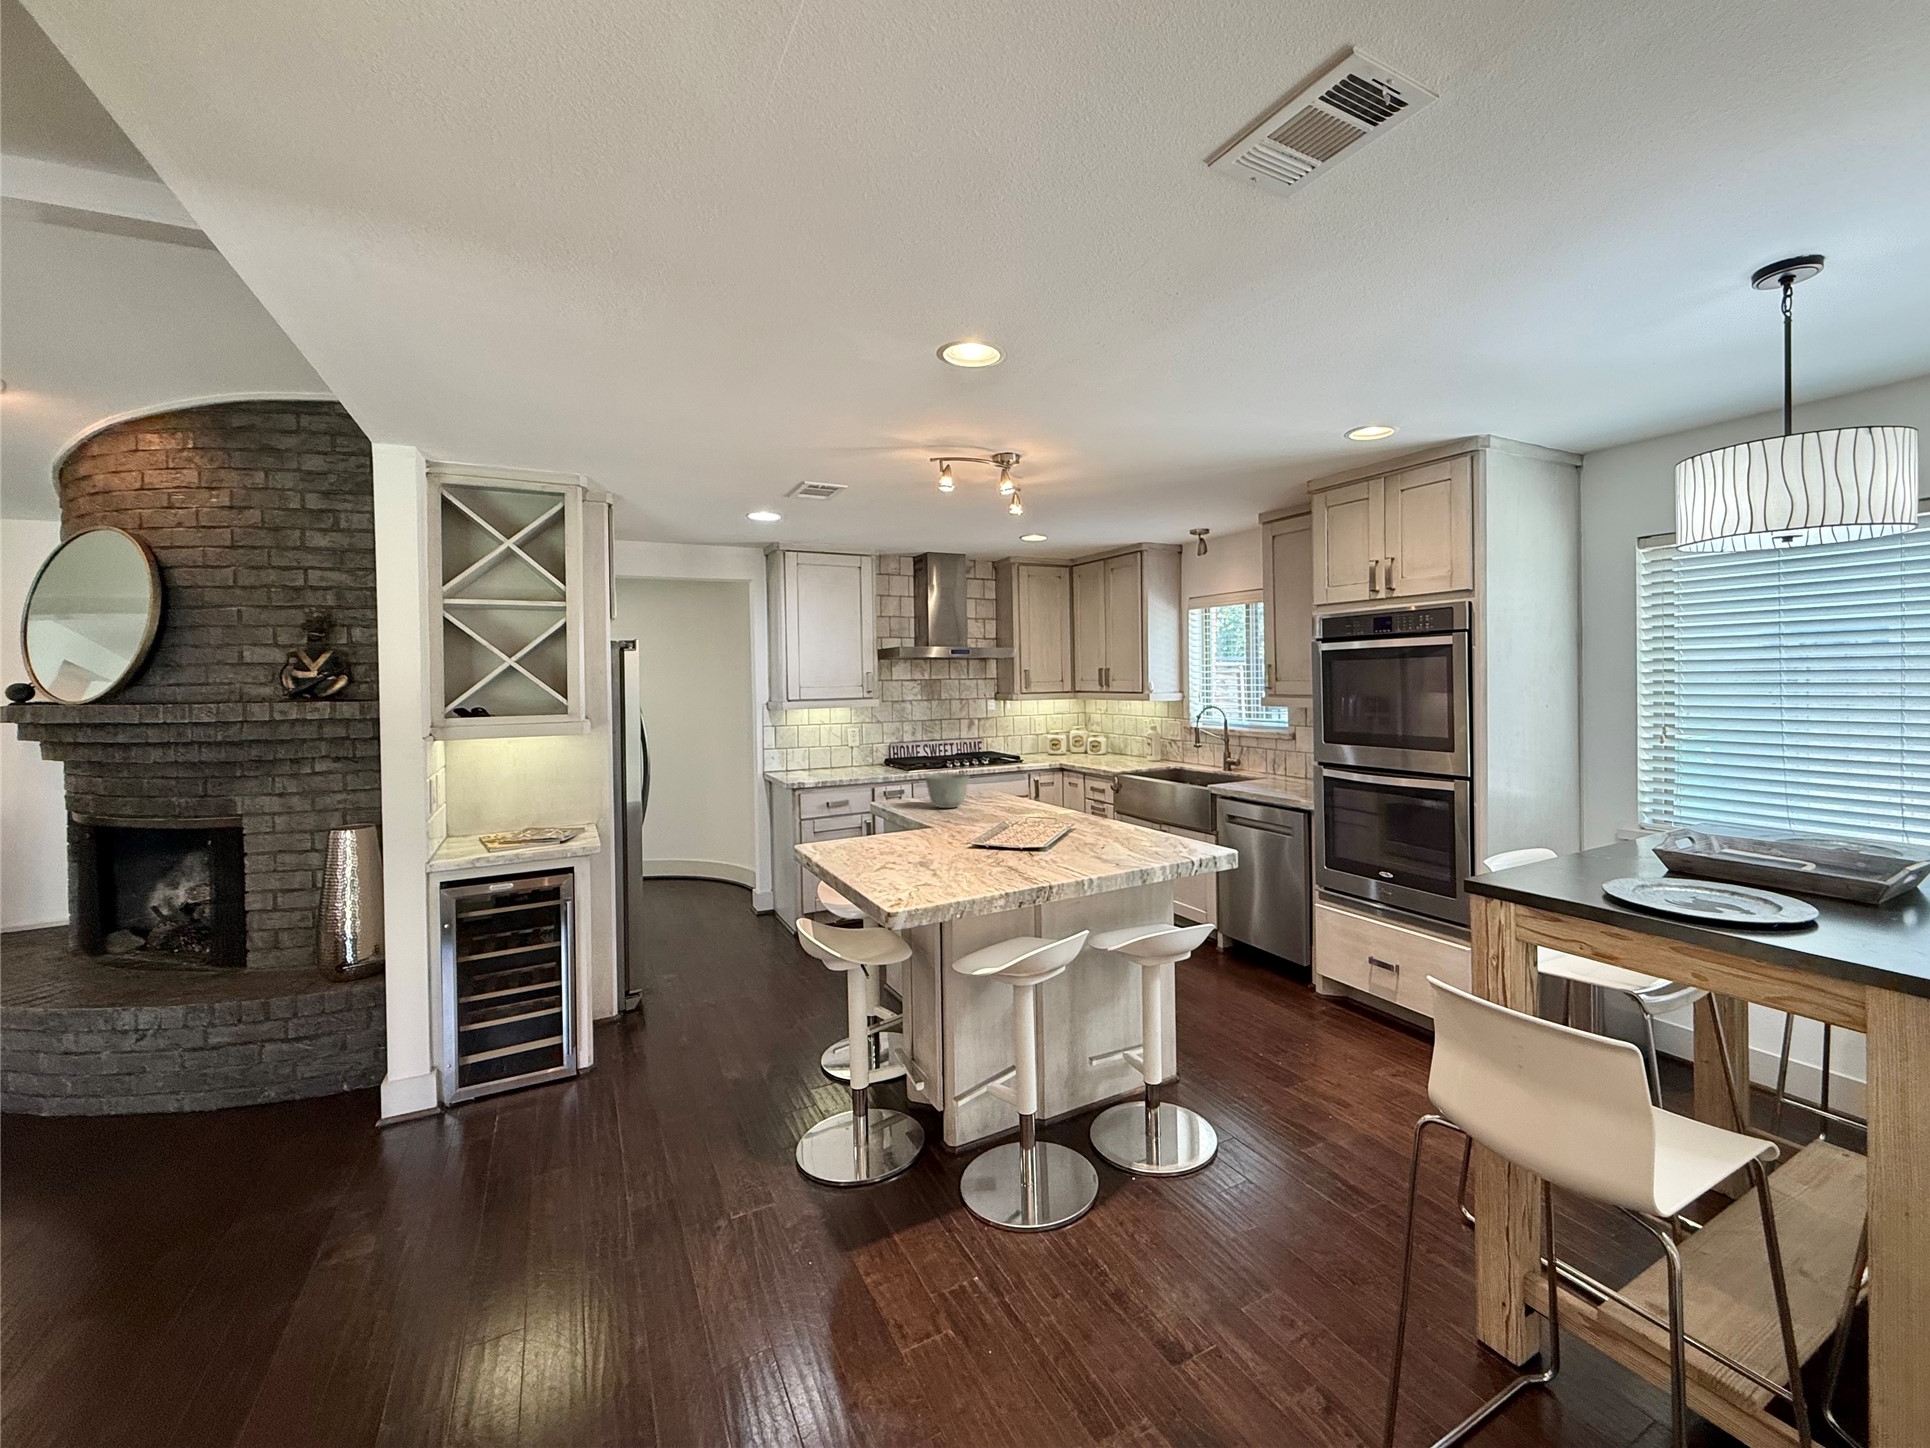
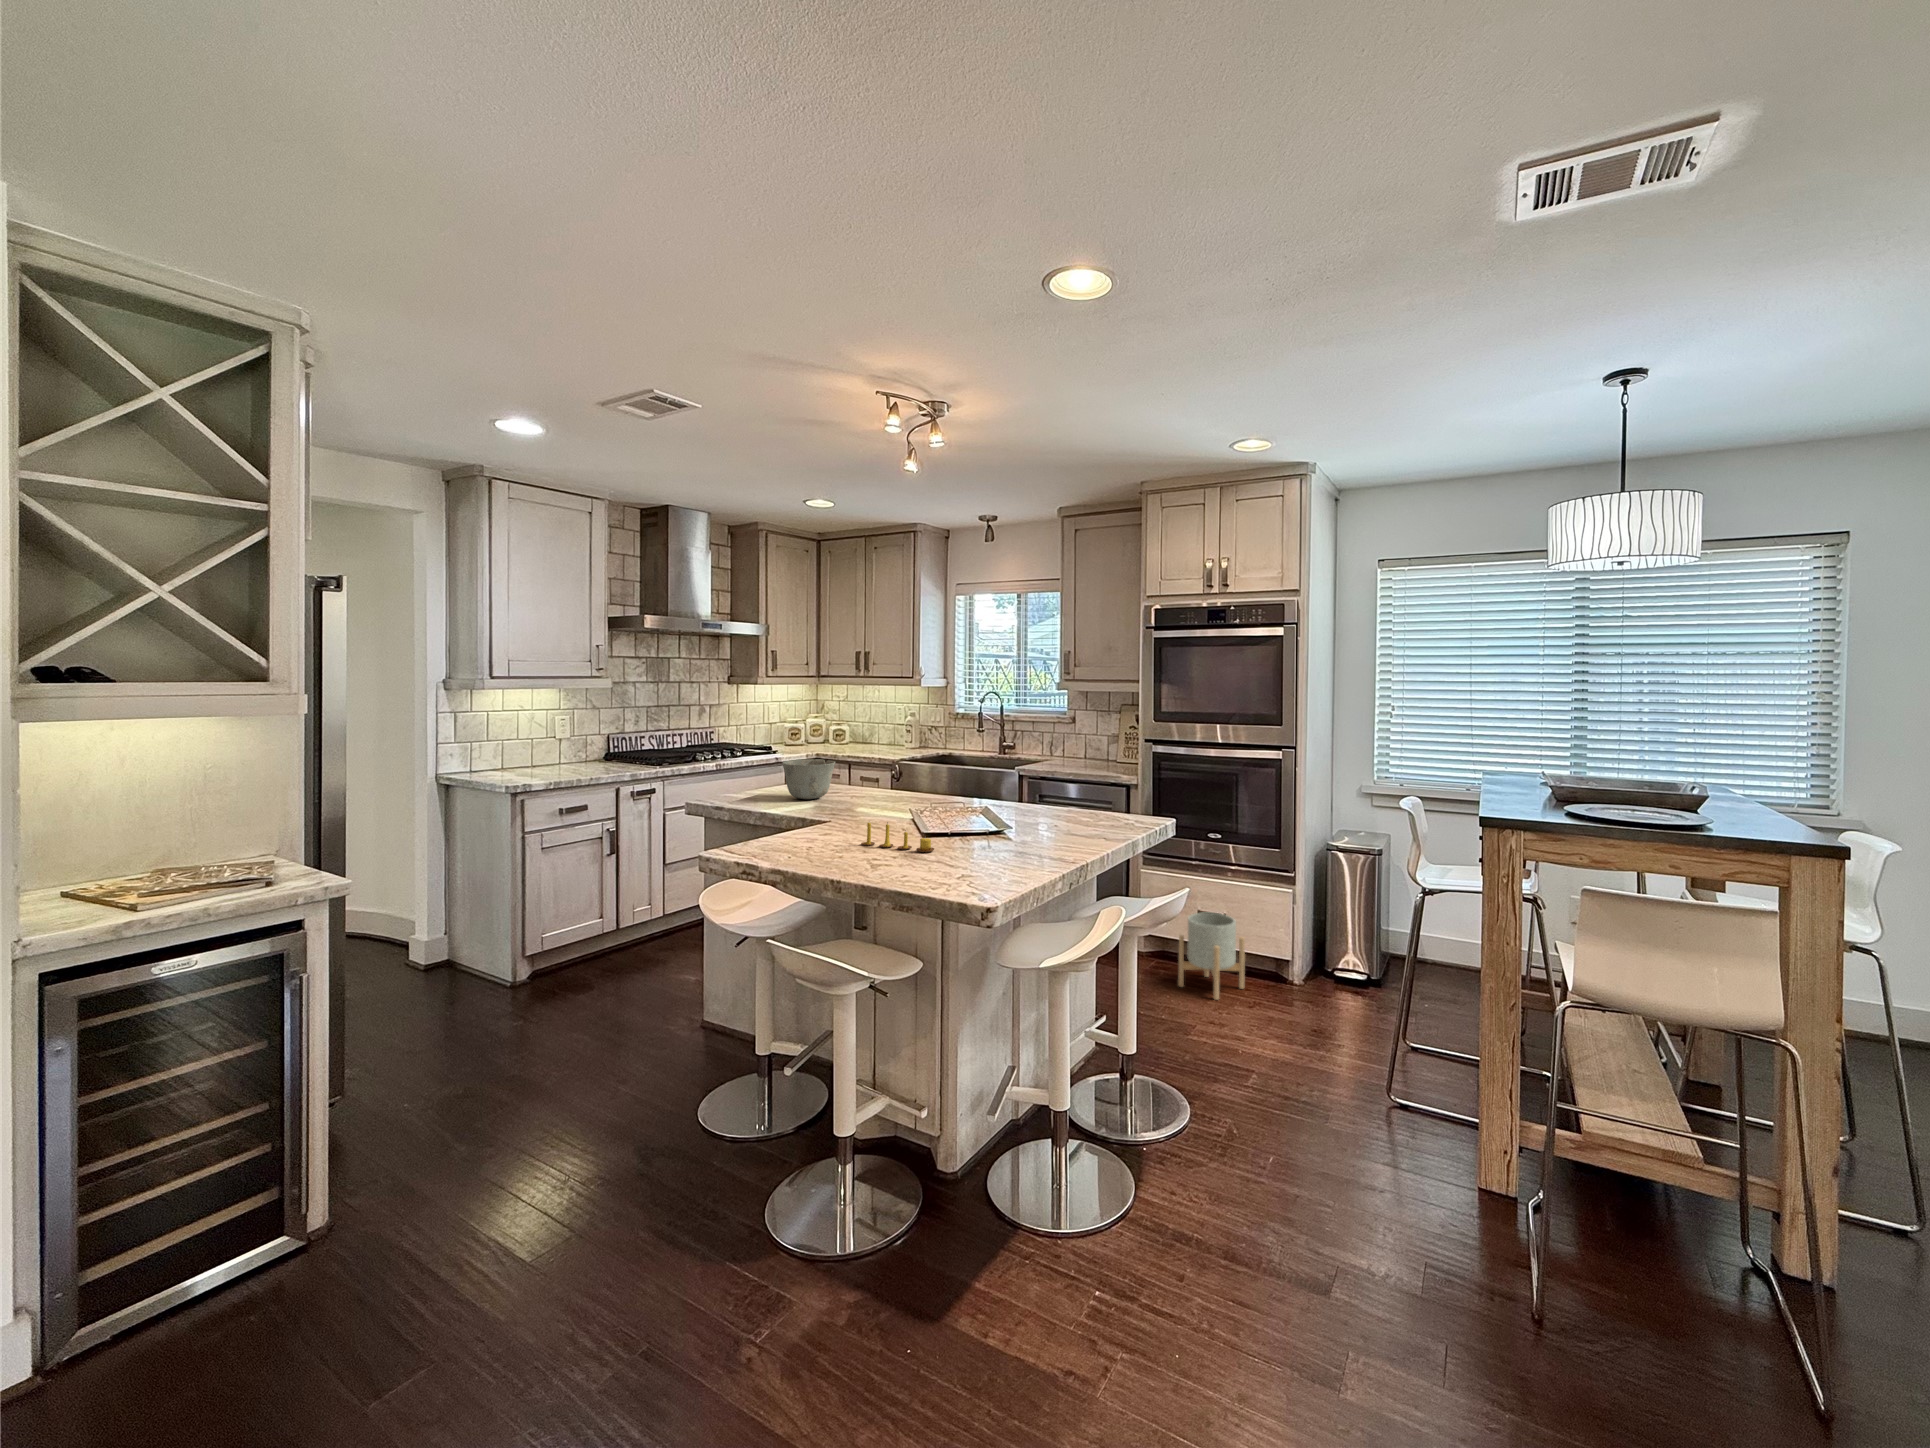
candle: none [899,831,942,862] -> present [861,823,934,852]
planter: none [1331,960,1409,1060] -> present [1178,913,1245,1000]

